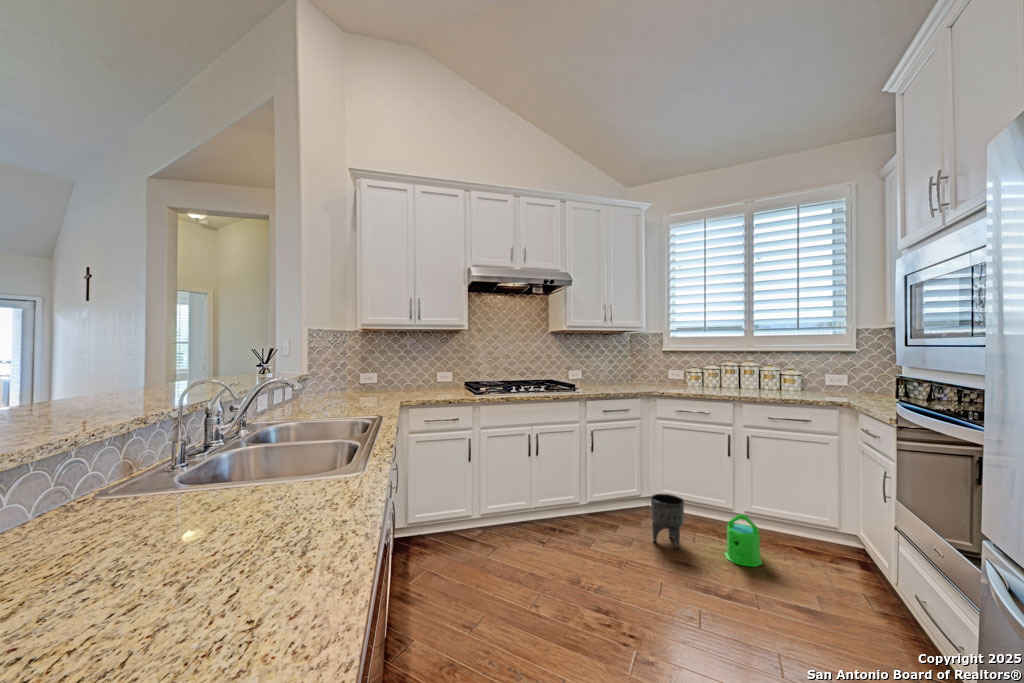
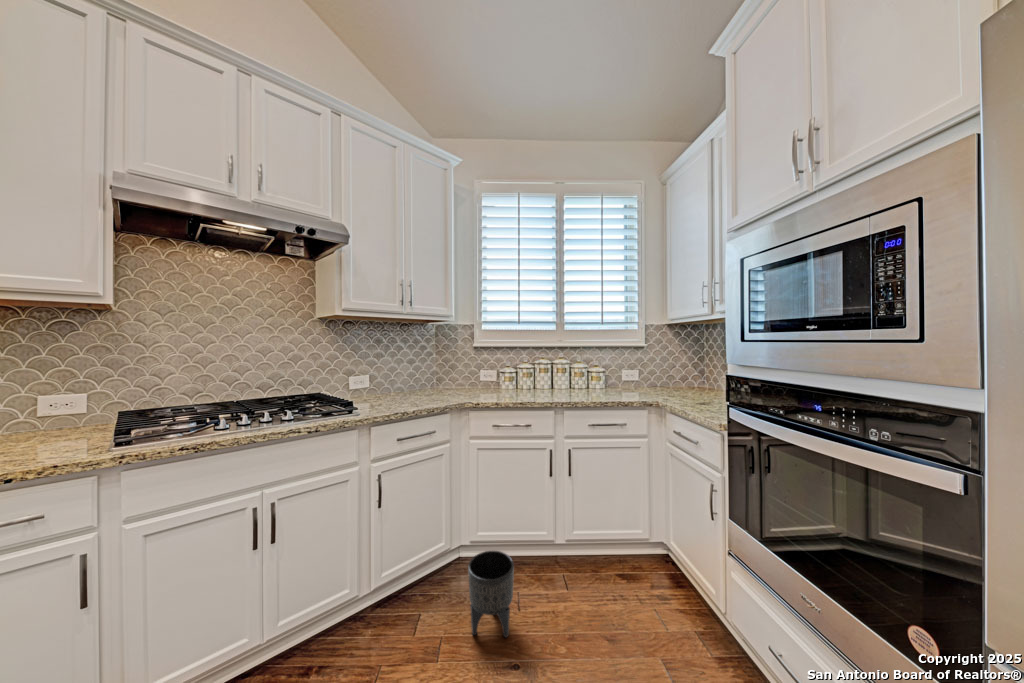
watering can: present [724,514,762,567] -> none [564,566,611,646]

